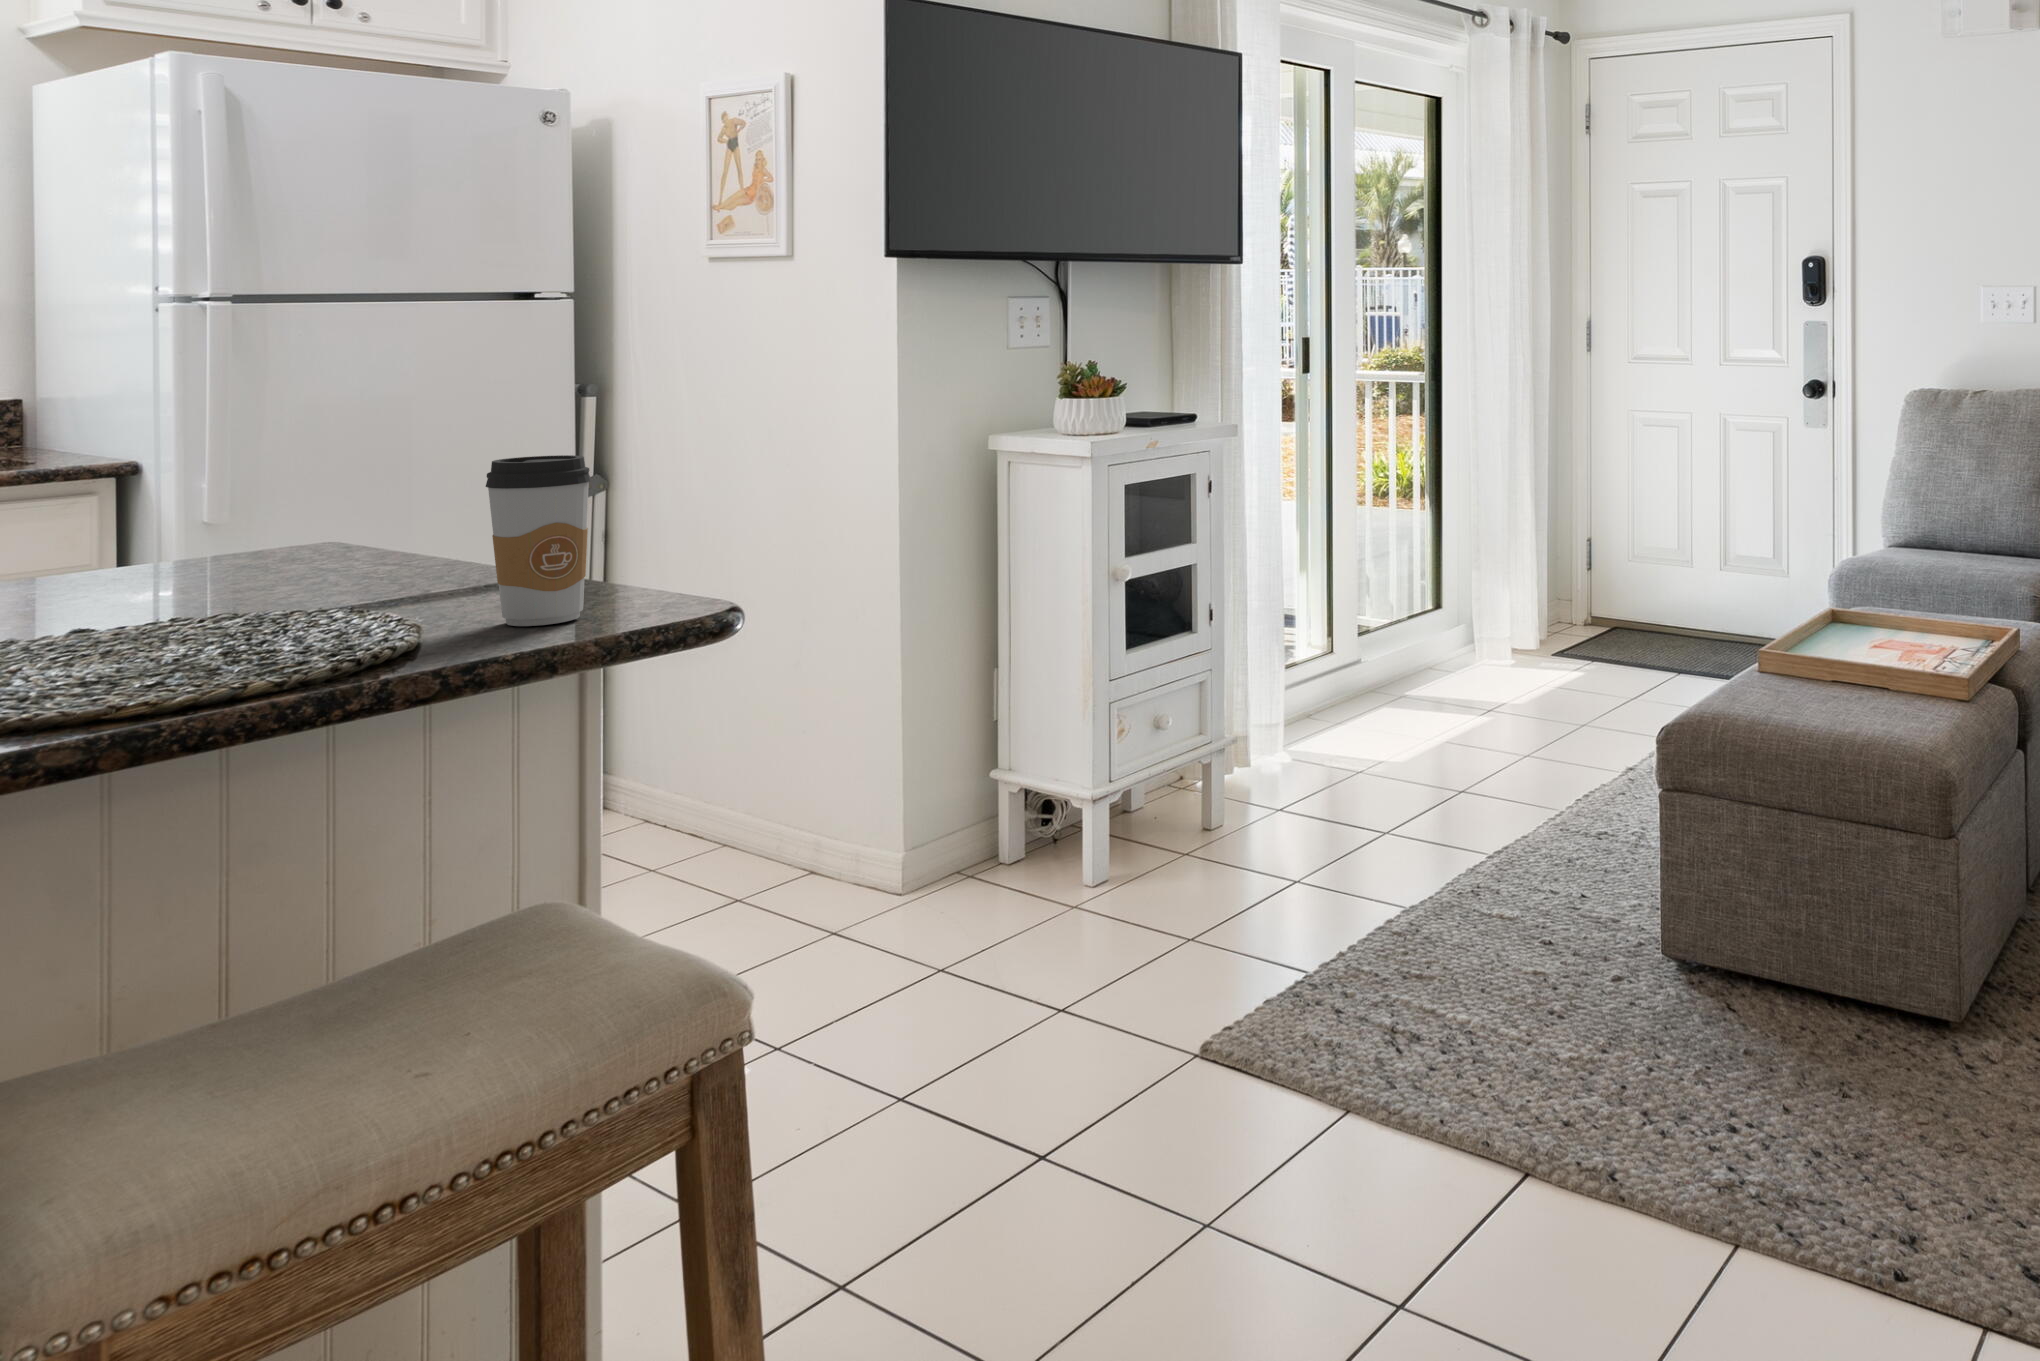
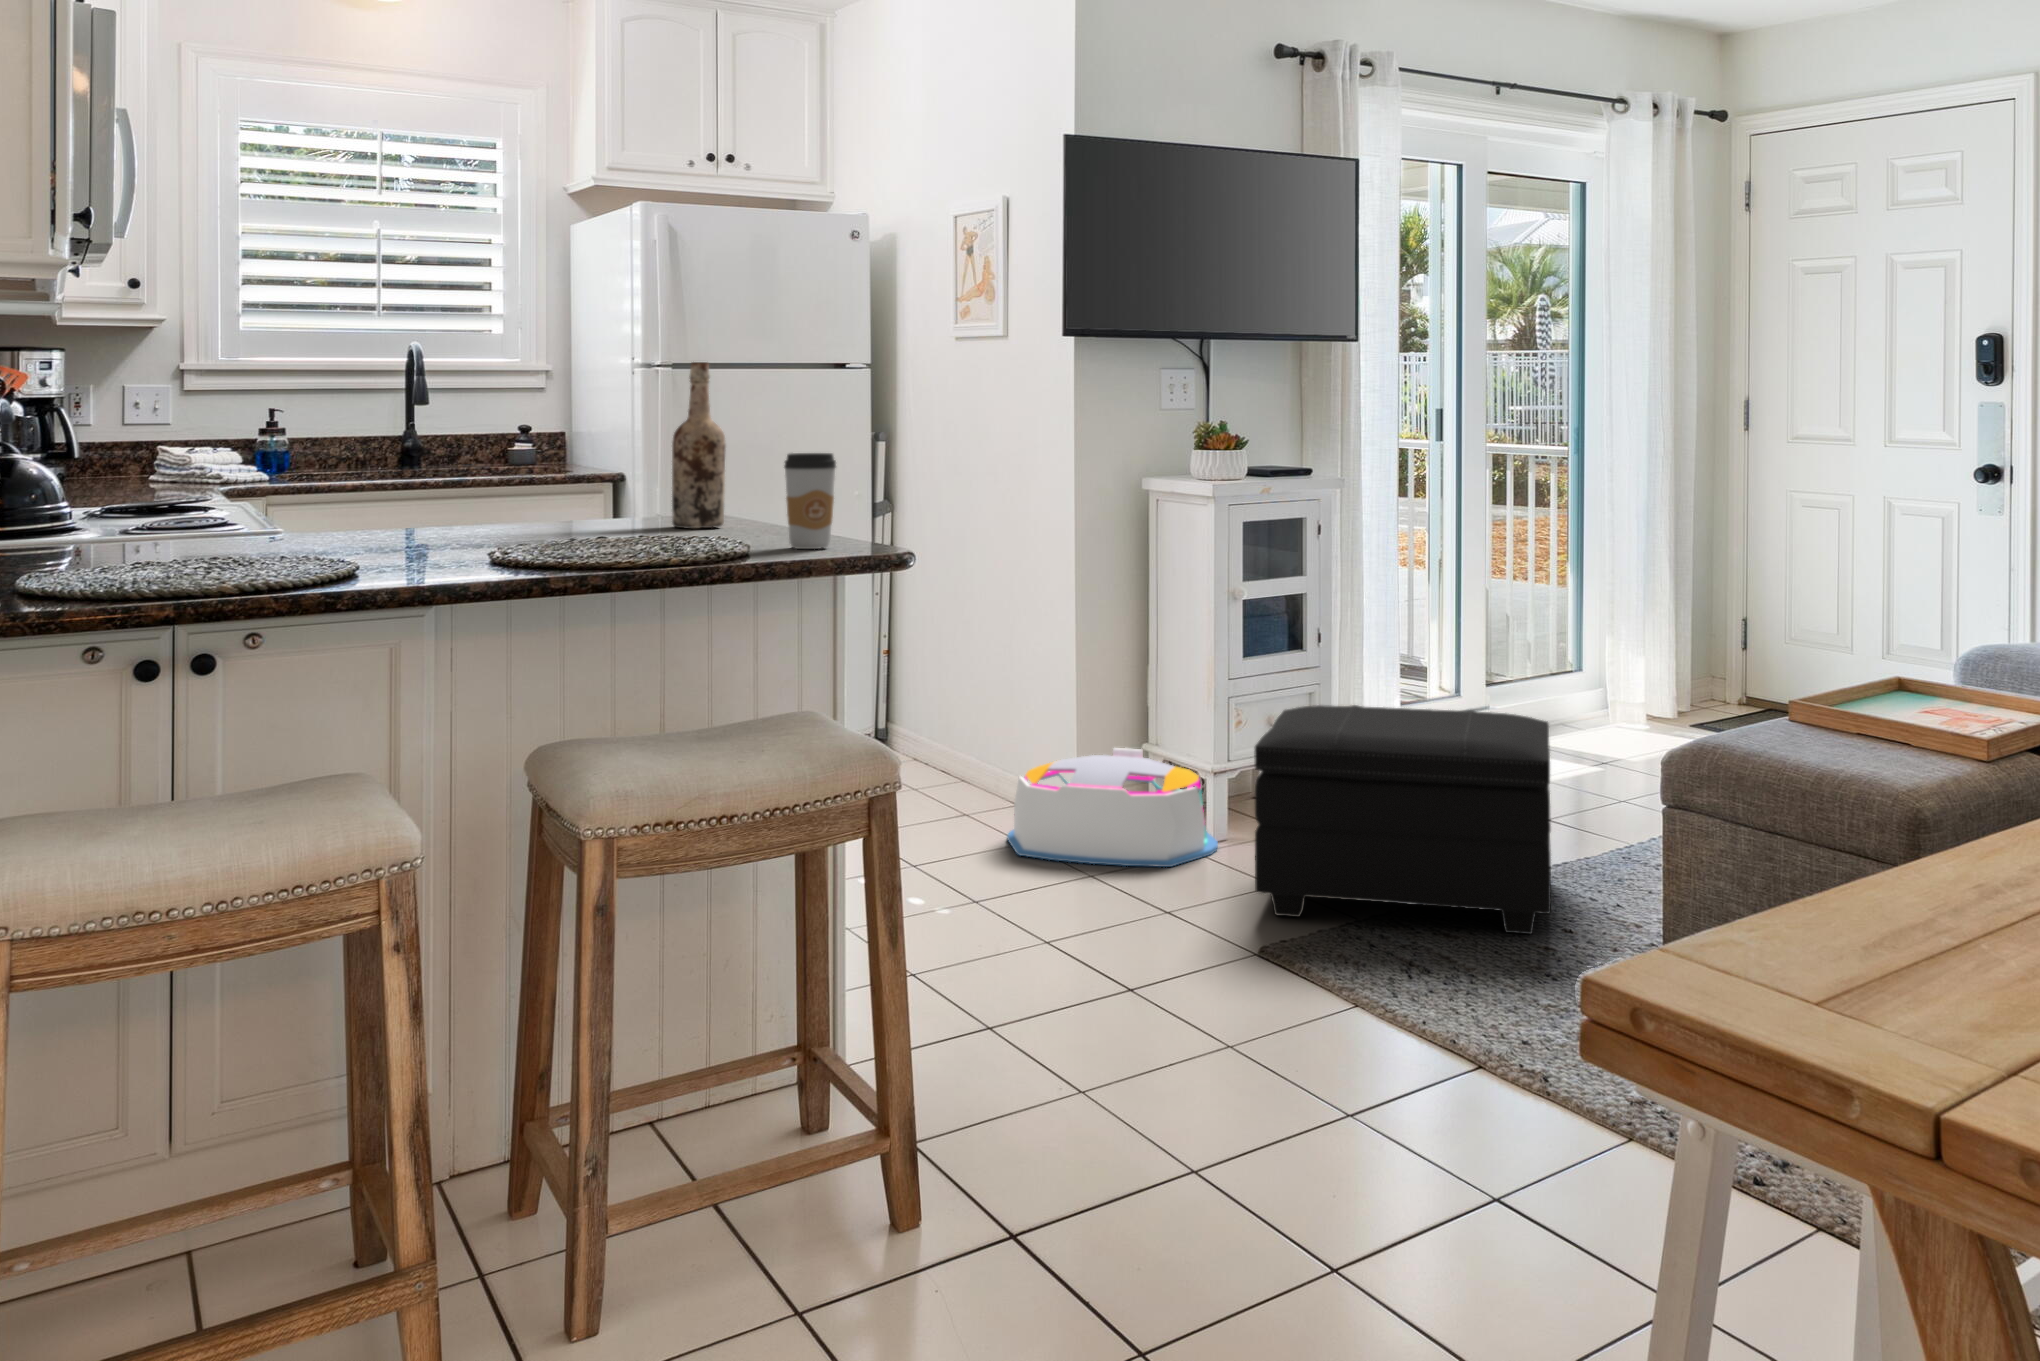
wine bottle: none [245,299,357,583] -> present [672,362,726,528]
footstool: none [1176,696,1534,982] -> present [1254,705,1551,934]
storage bin: none [814,774,1100,941] -> present [1008,748,1218,867]

